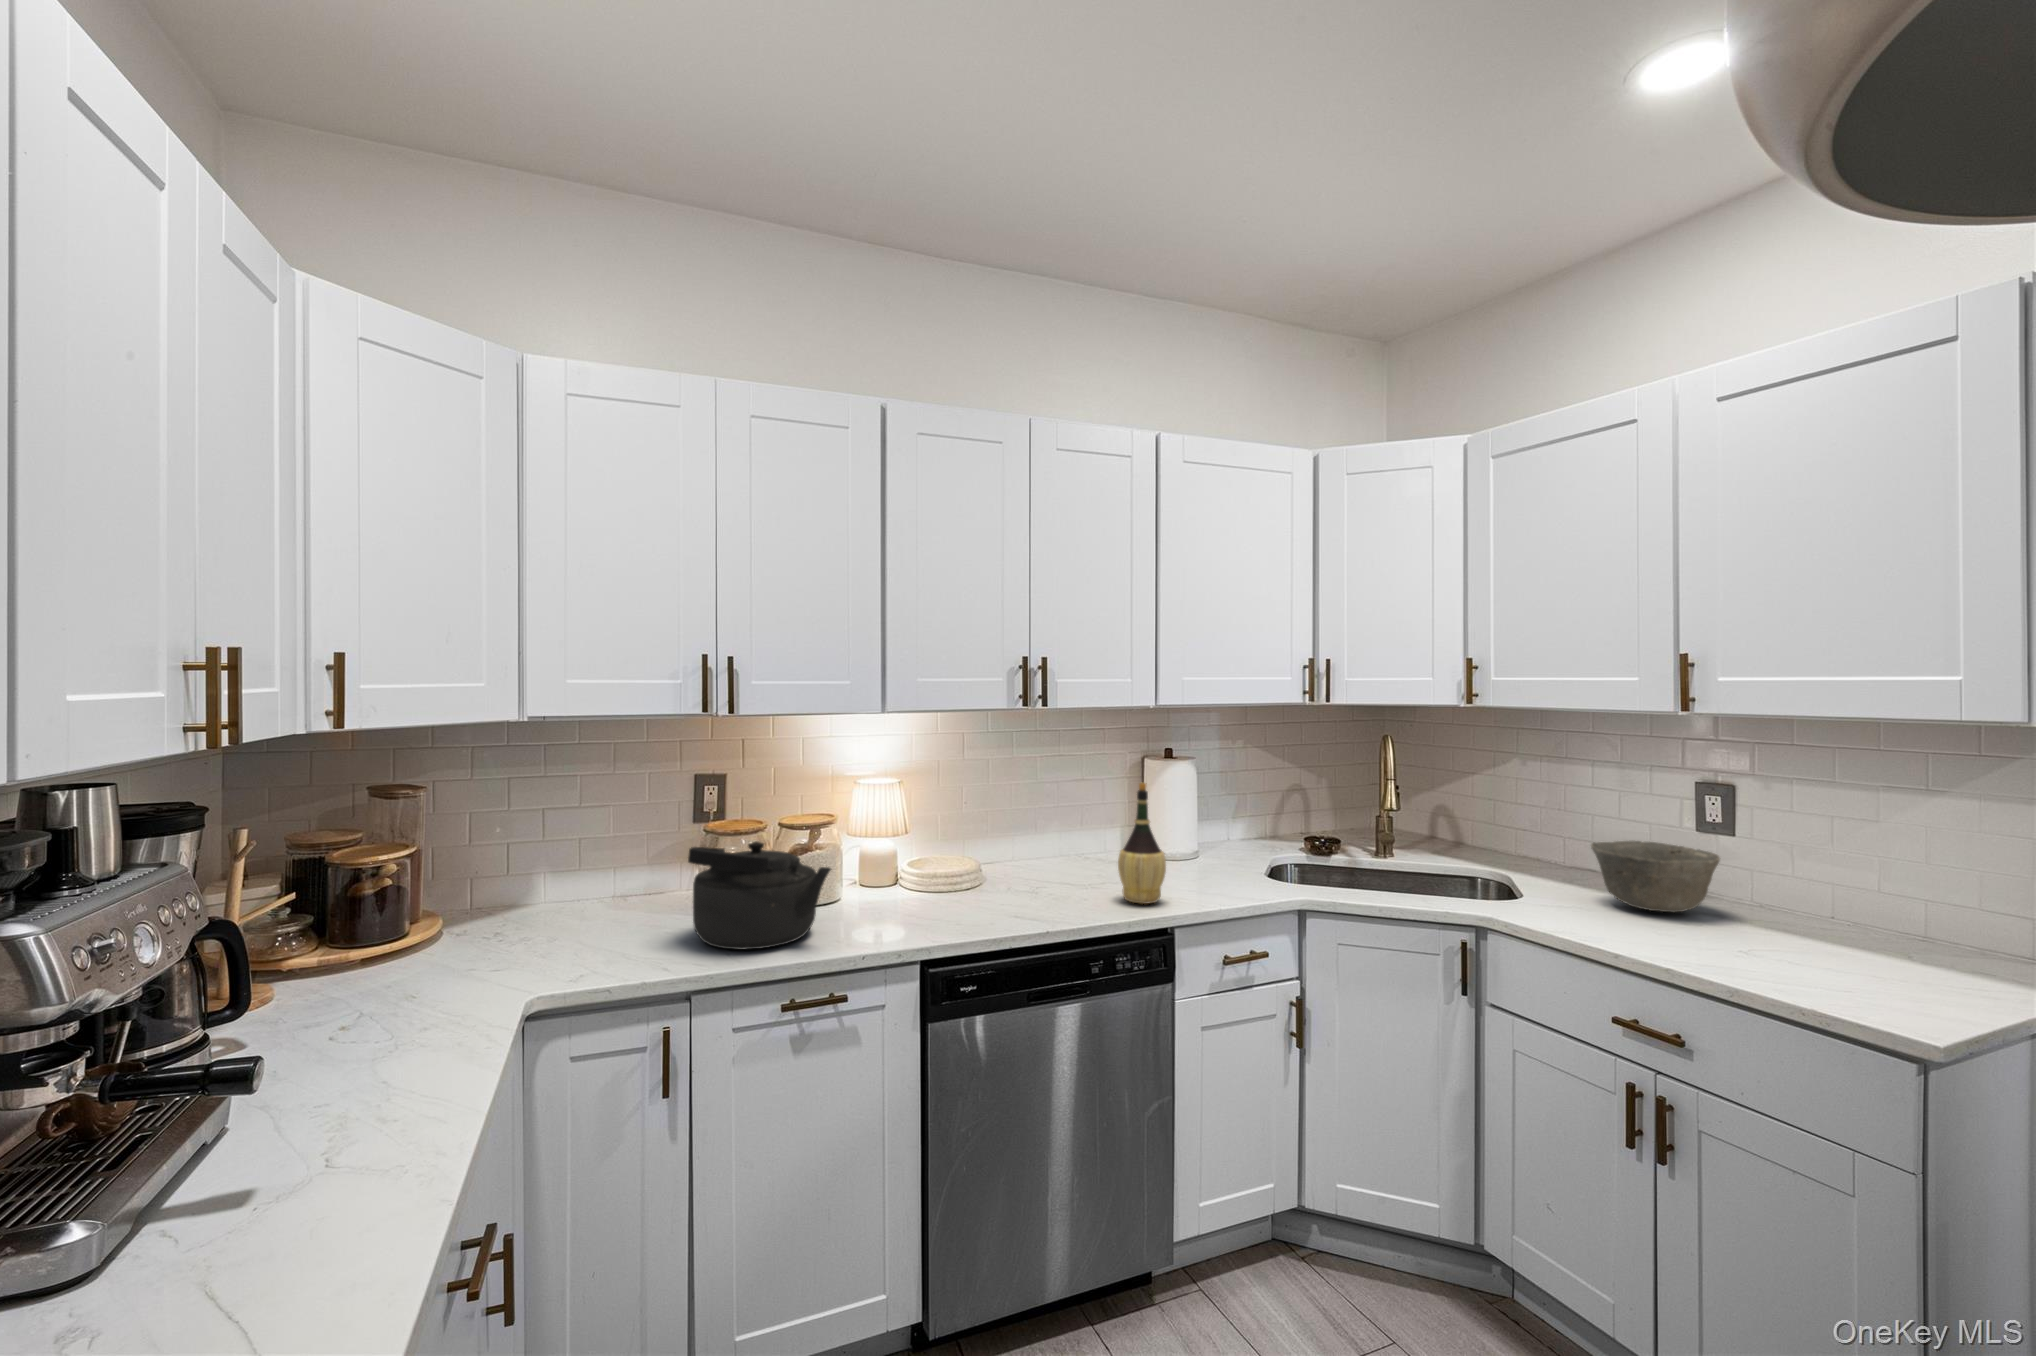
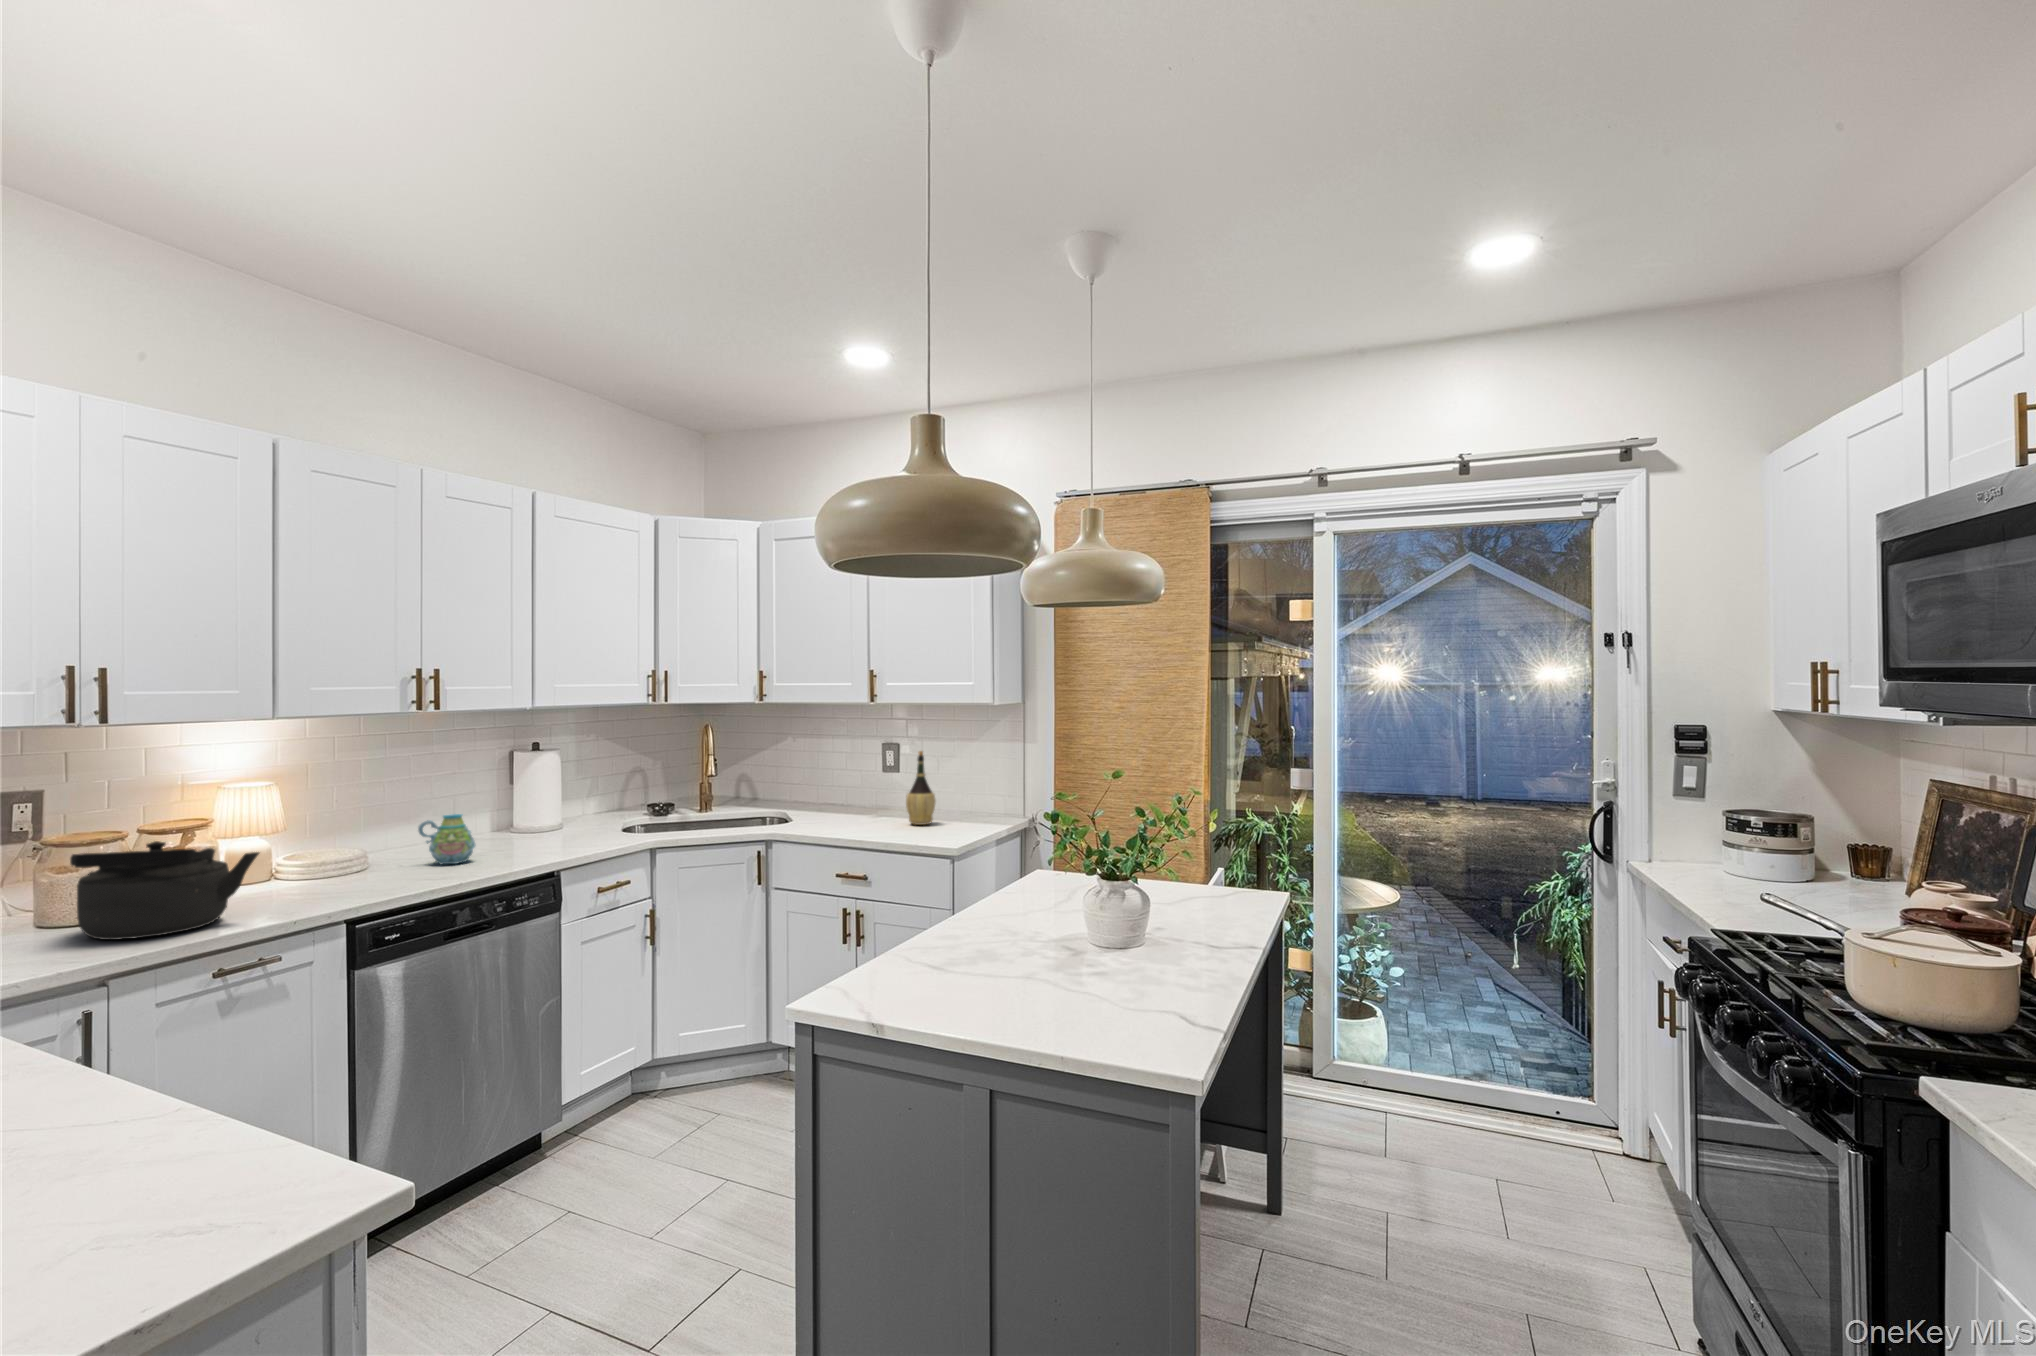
wine bottle: present [1118,782,1166,904] -> present [906,751,936,825]
mug: none [1029,833,1085,895] -> present [418,814,475,865]
bowl: present [1591,841,1720,912] -> none [832,780,895,819]

